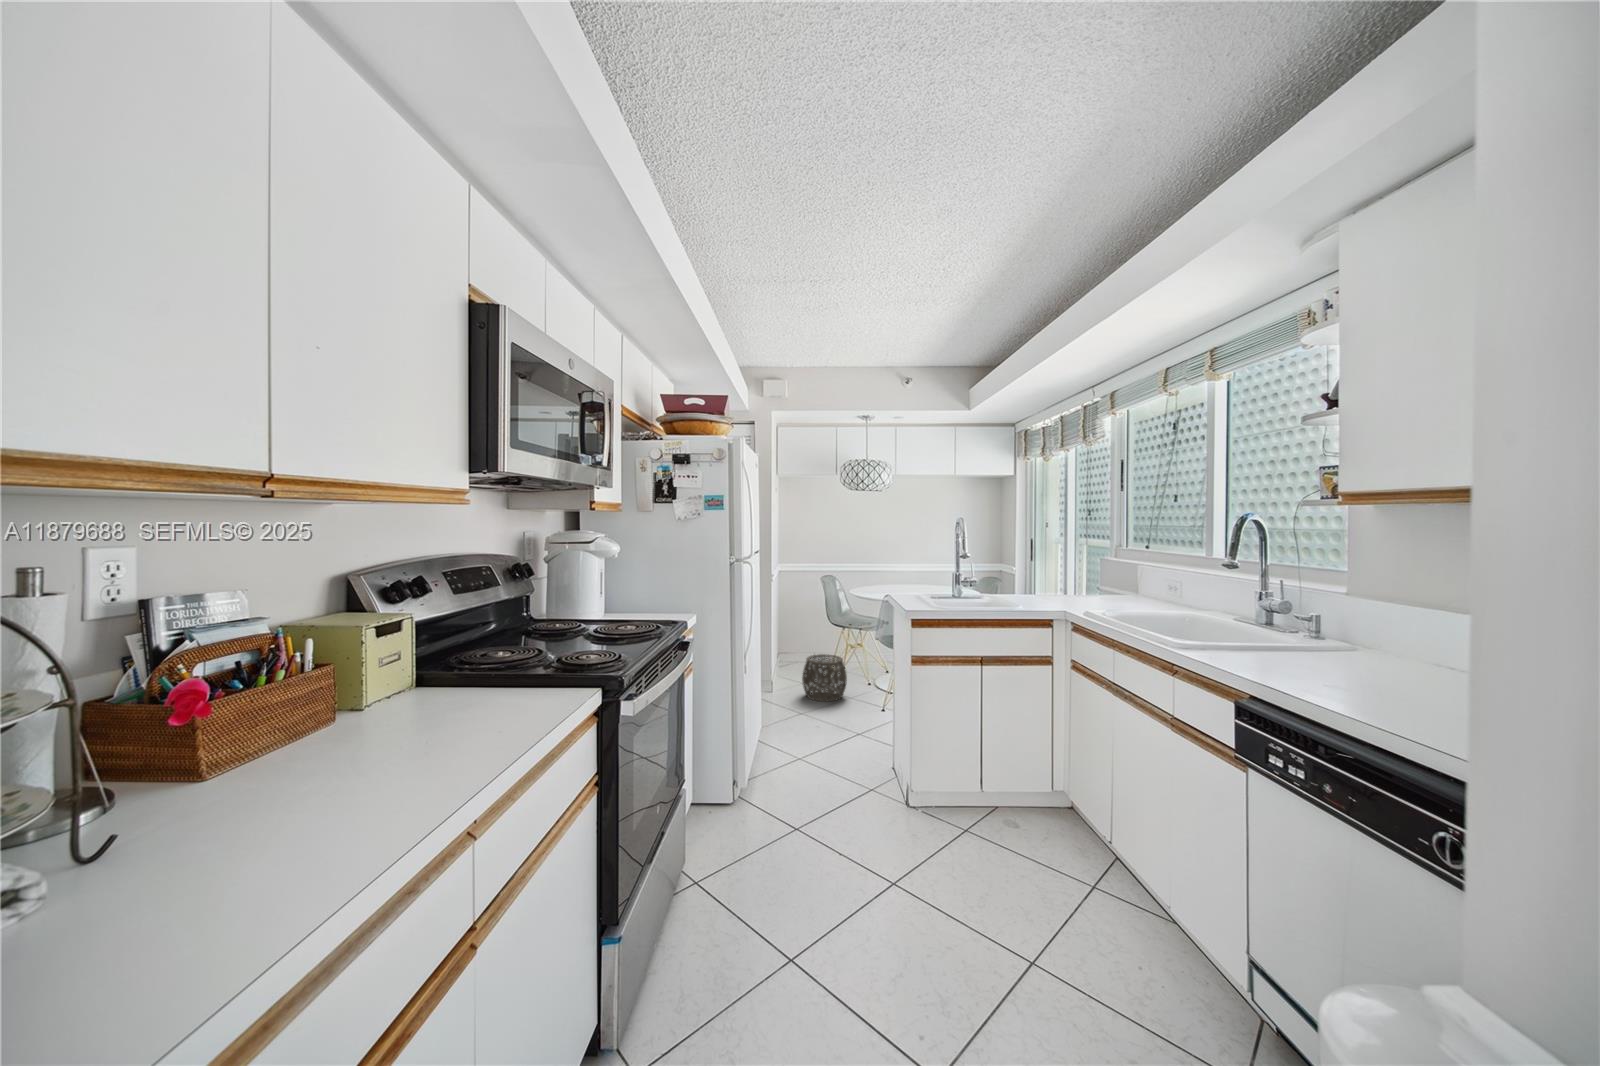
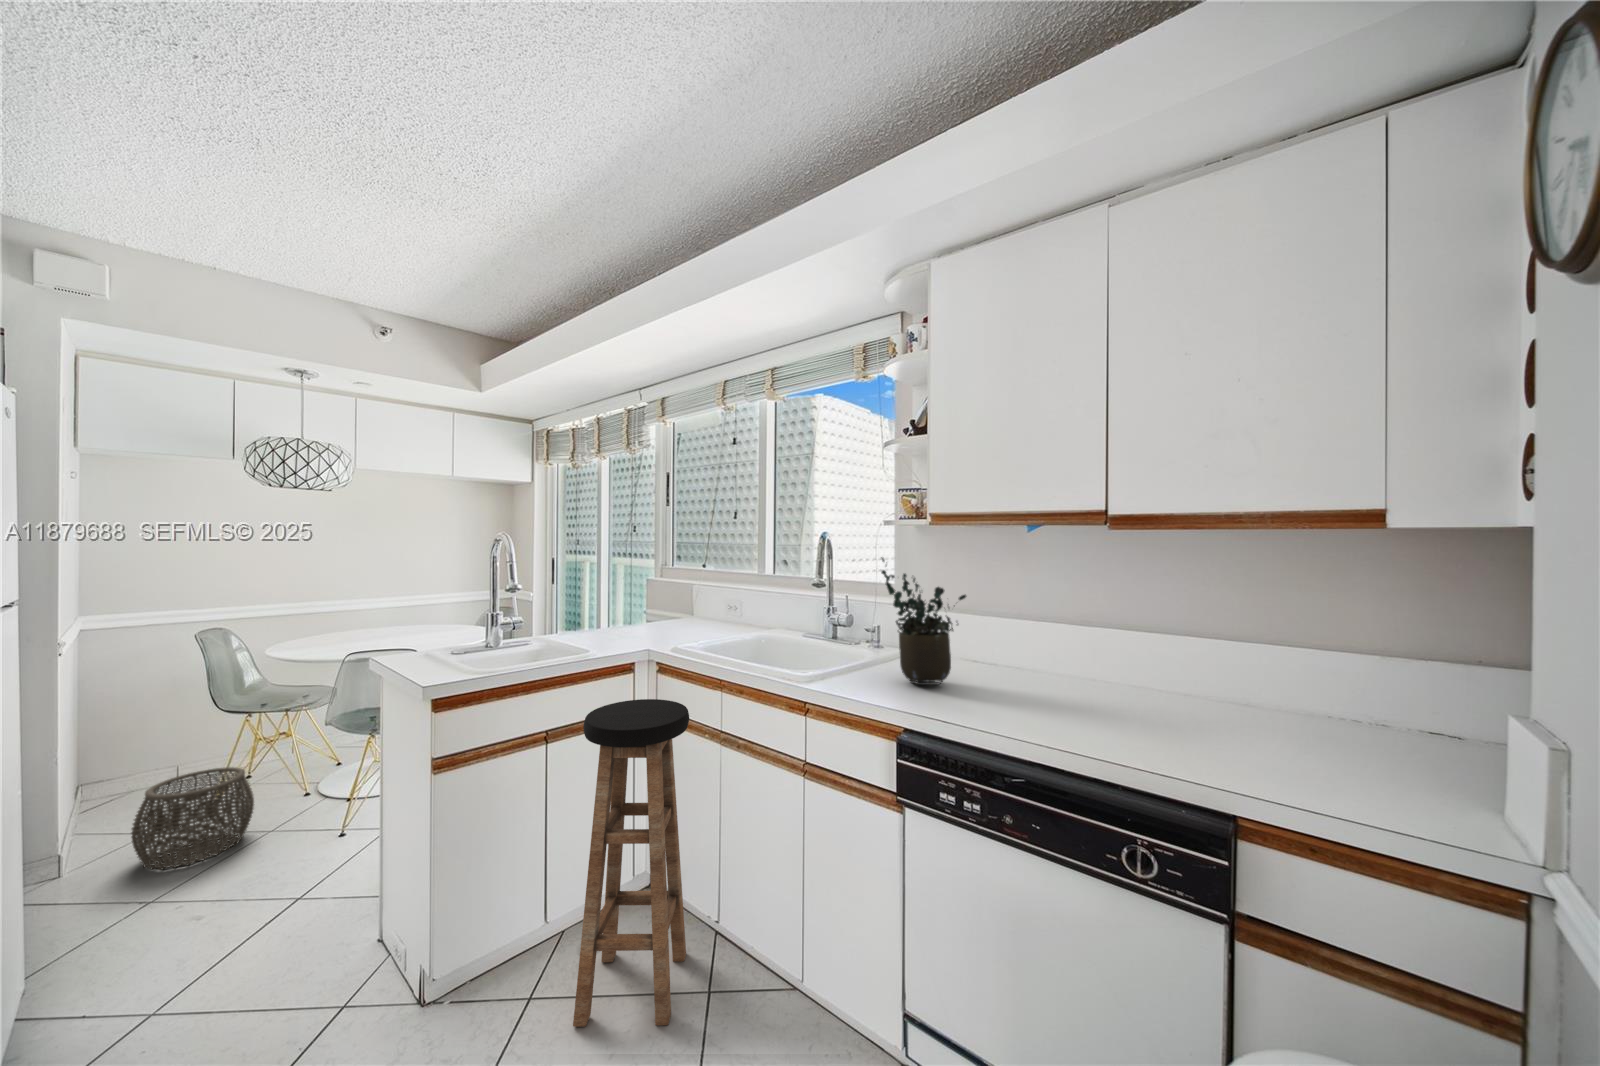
potted plant: none [1252,538,1377,671] -> present [881,557,966,685]
bar stool: none [989,645,1082,881] -> present [573,699,689,1027]

